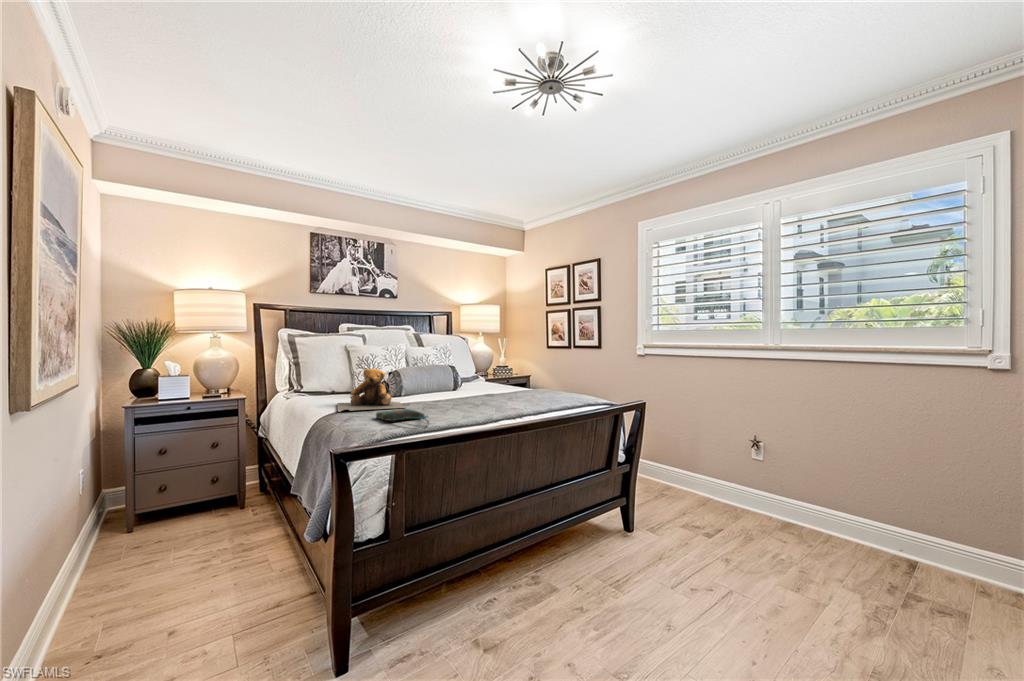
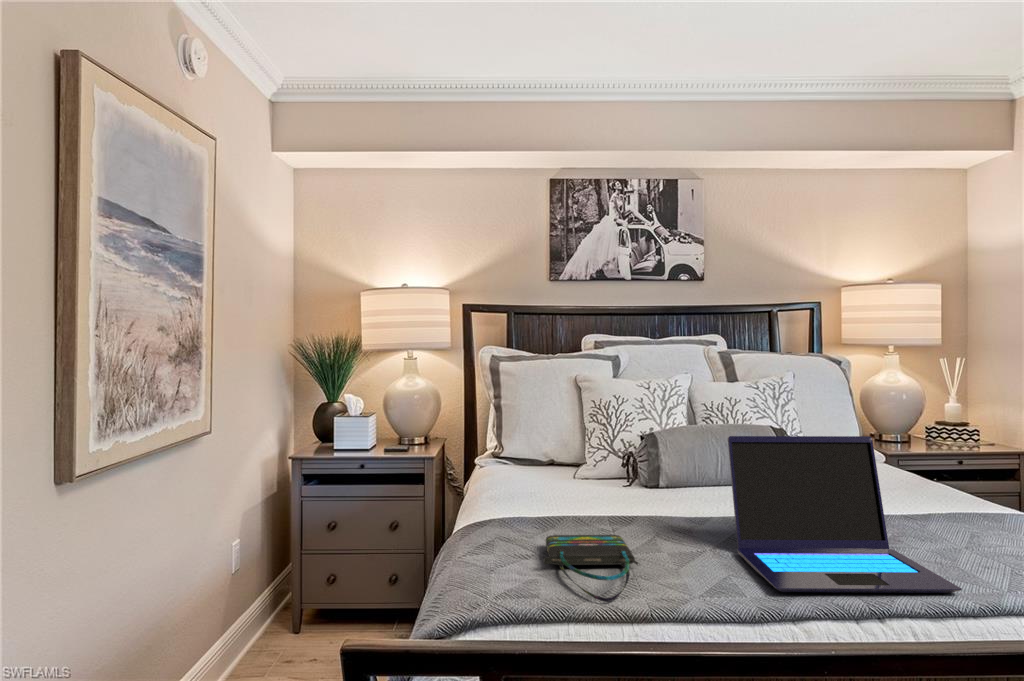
laptop: none [453,360,541,417] -> present [728,436,962,593]
teddy bear: present [337,369,405,412] -> none [503,434,638,525]

